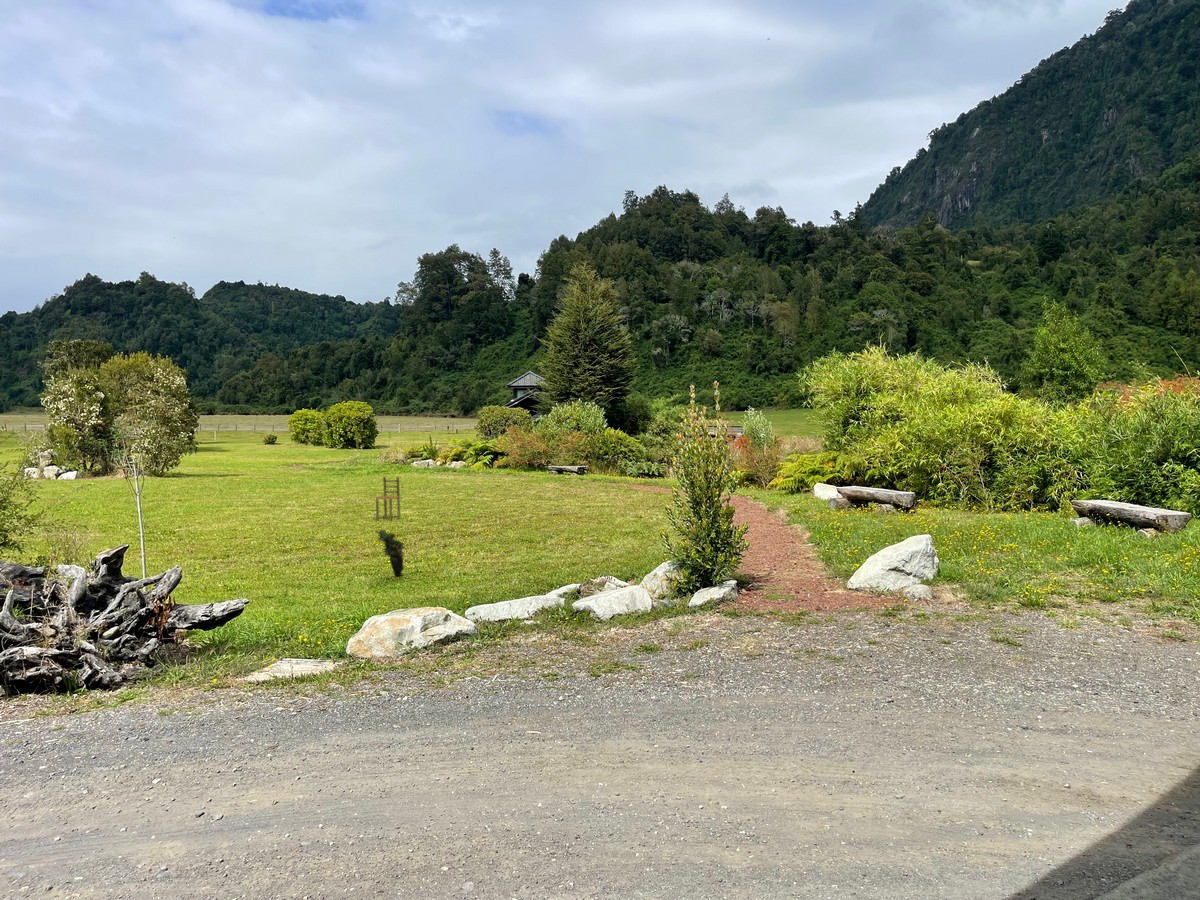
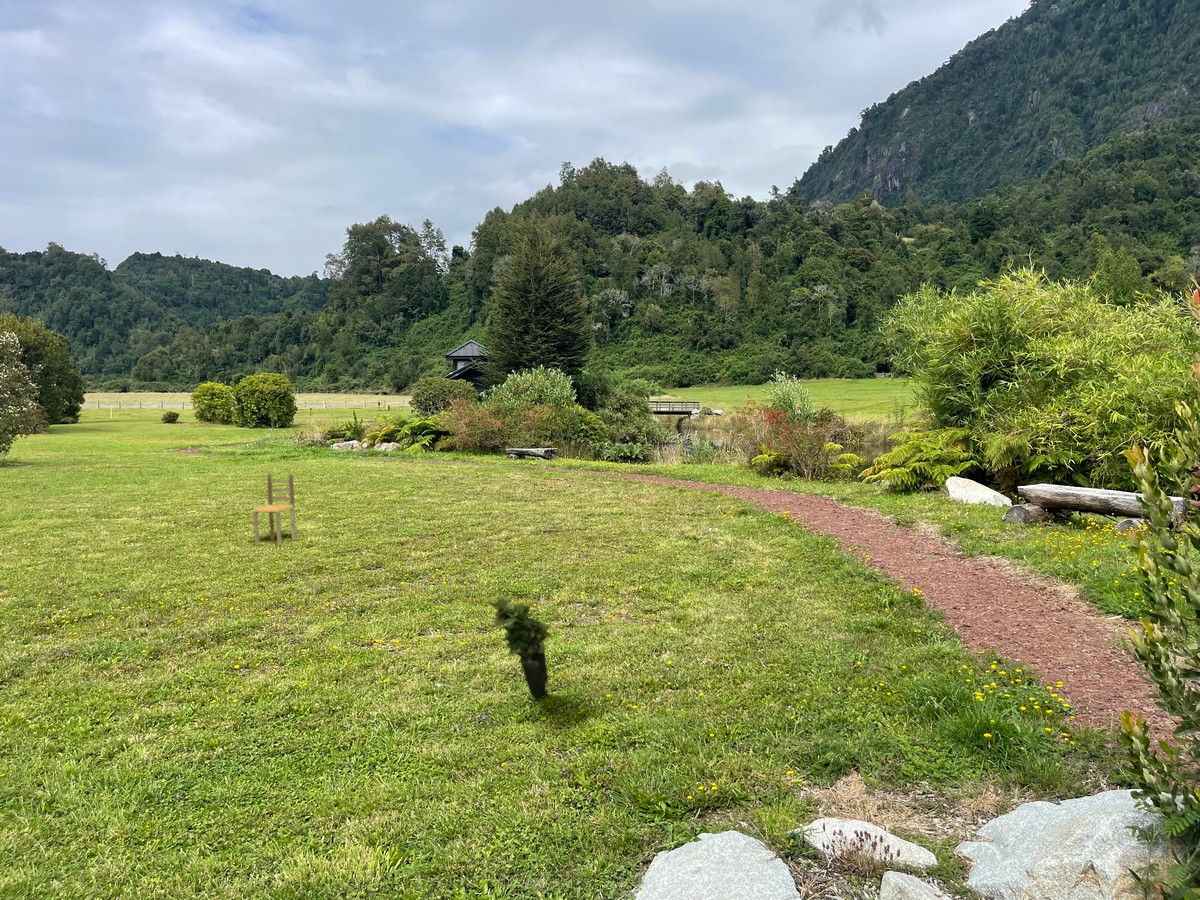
potted plant: present [376,530,404,576] -> present [489,594,552,697]

